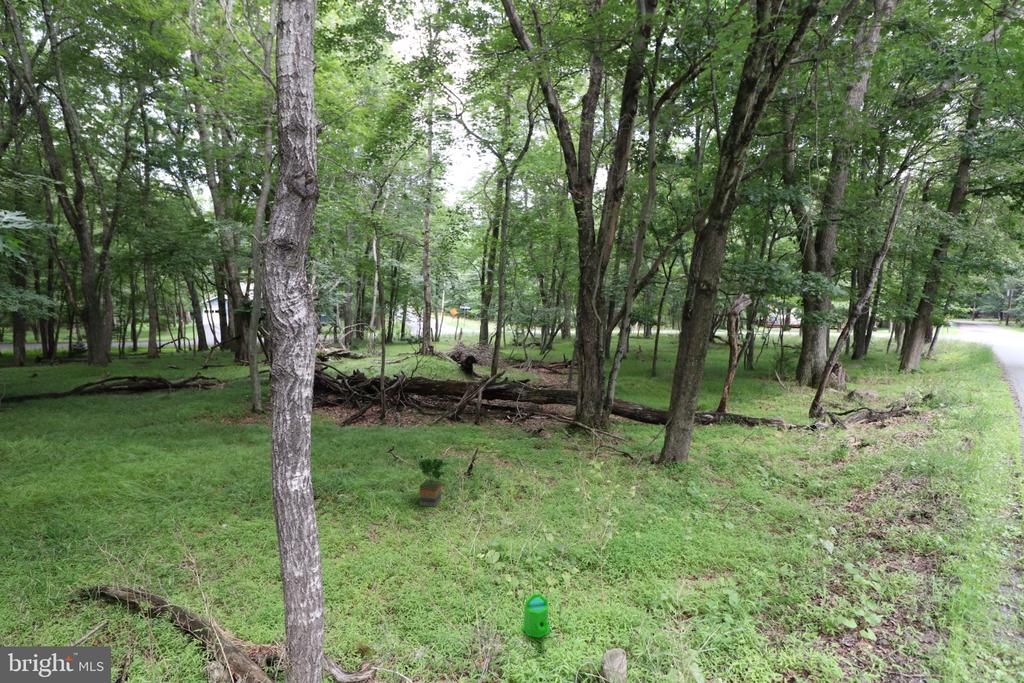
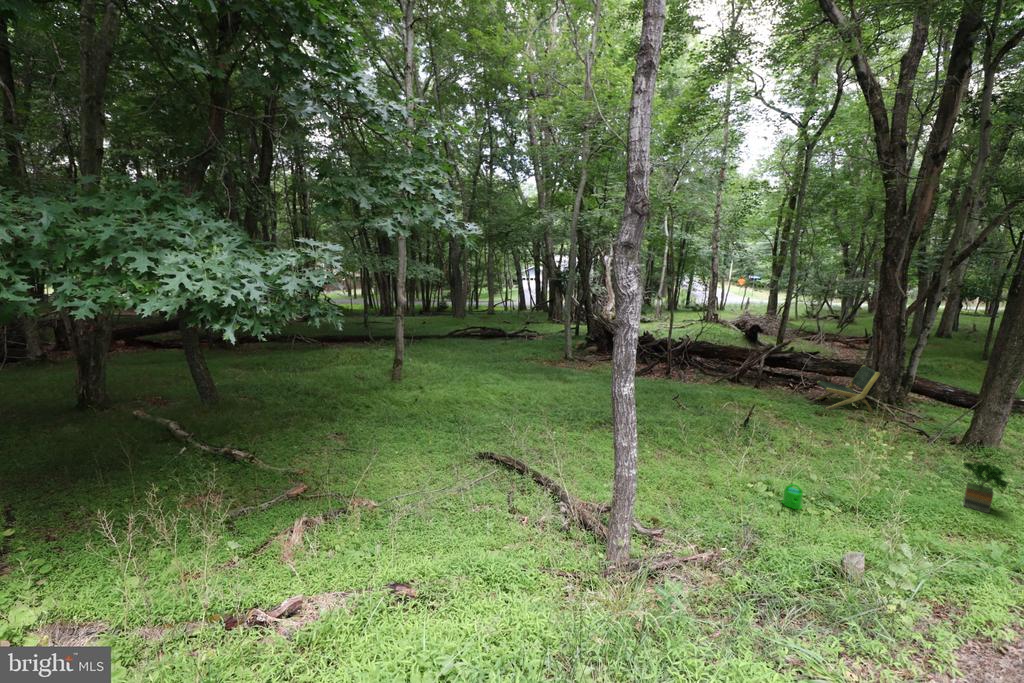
lounge chair: none [534,389,588,444] -> present [817,365,880,413]
potted tree: present [418,458,446,507] -> present [963,462,1008,513]

